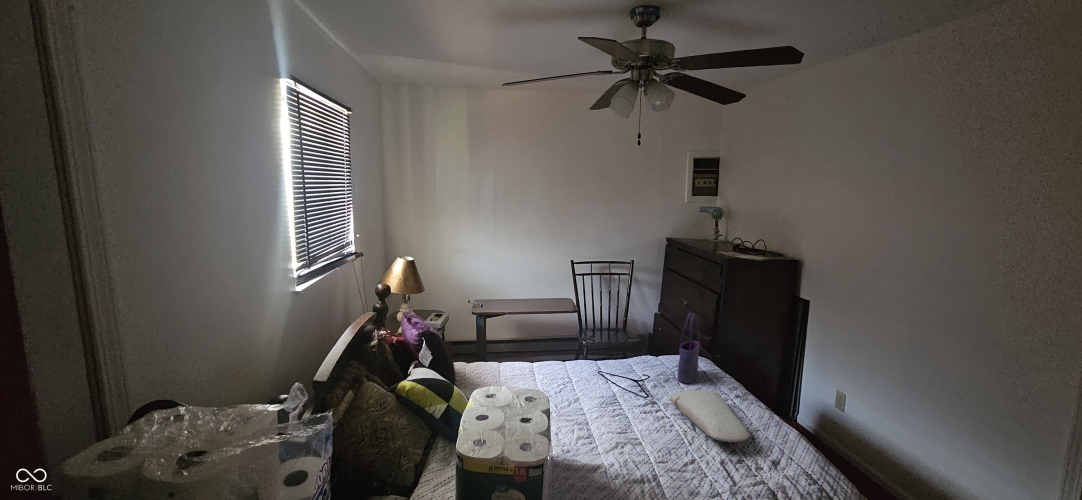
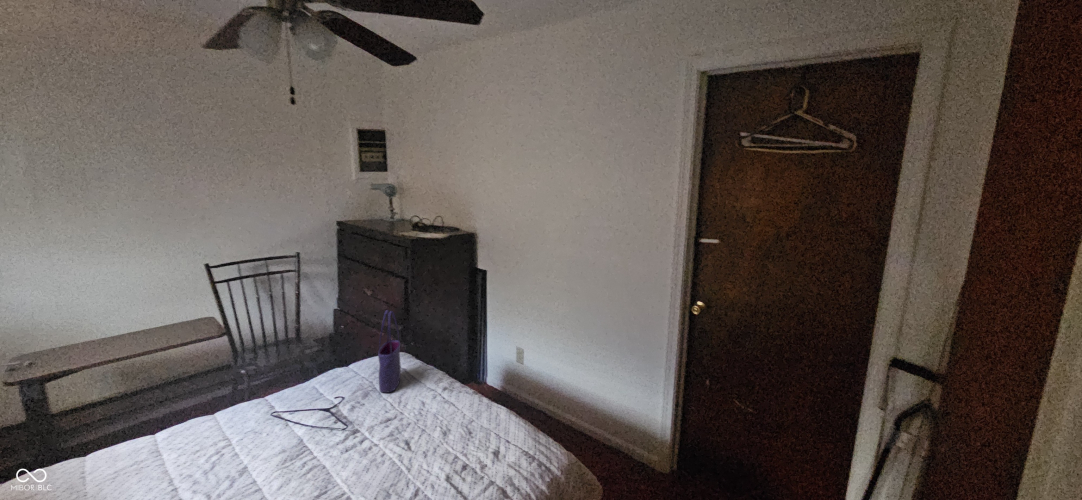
pillow: present [670,390,750,442] -> none [375,393,469,453]

